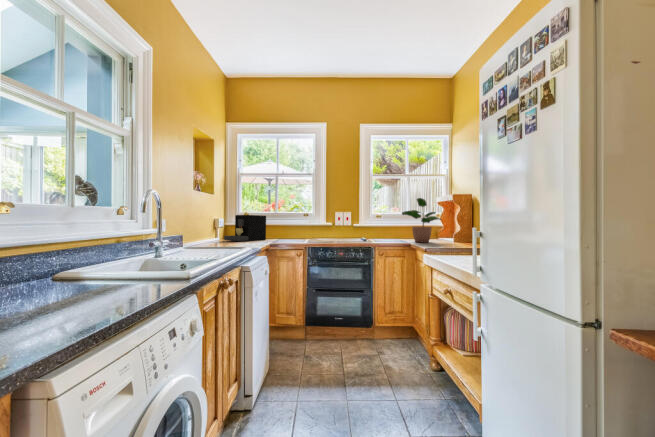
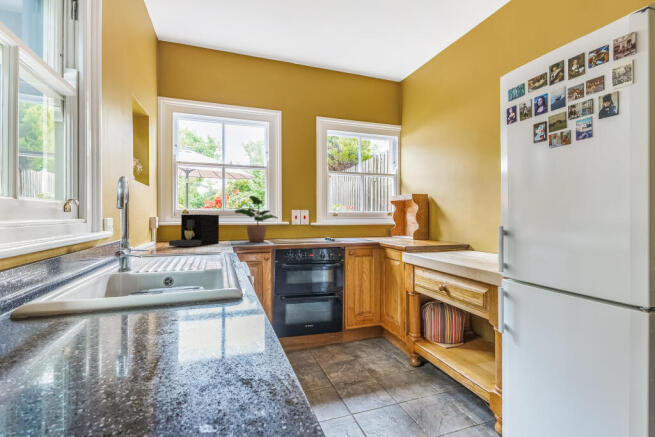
potted plant: present [402,198,441,242] -> present [235,196,278,242]

